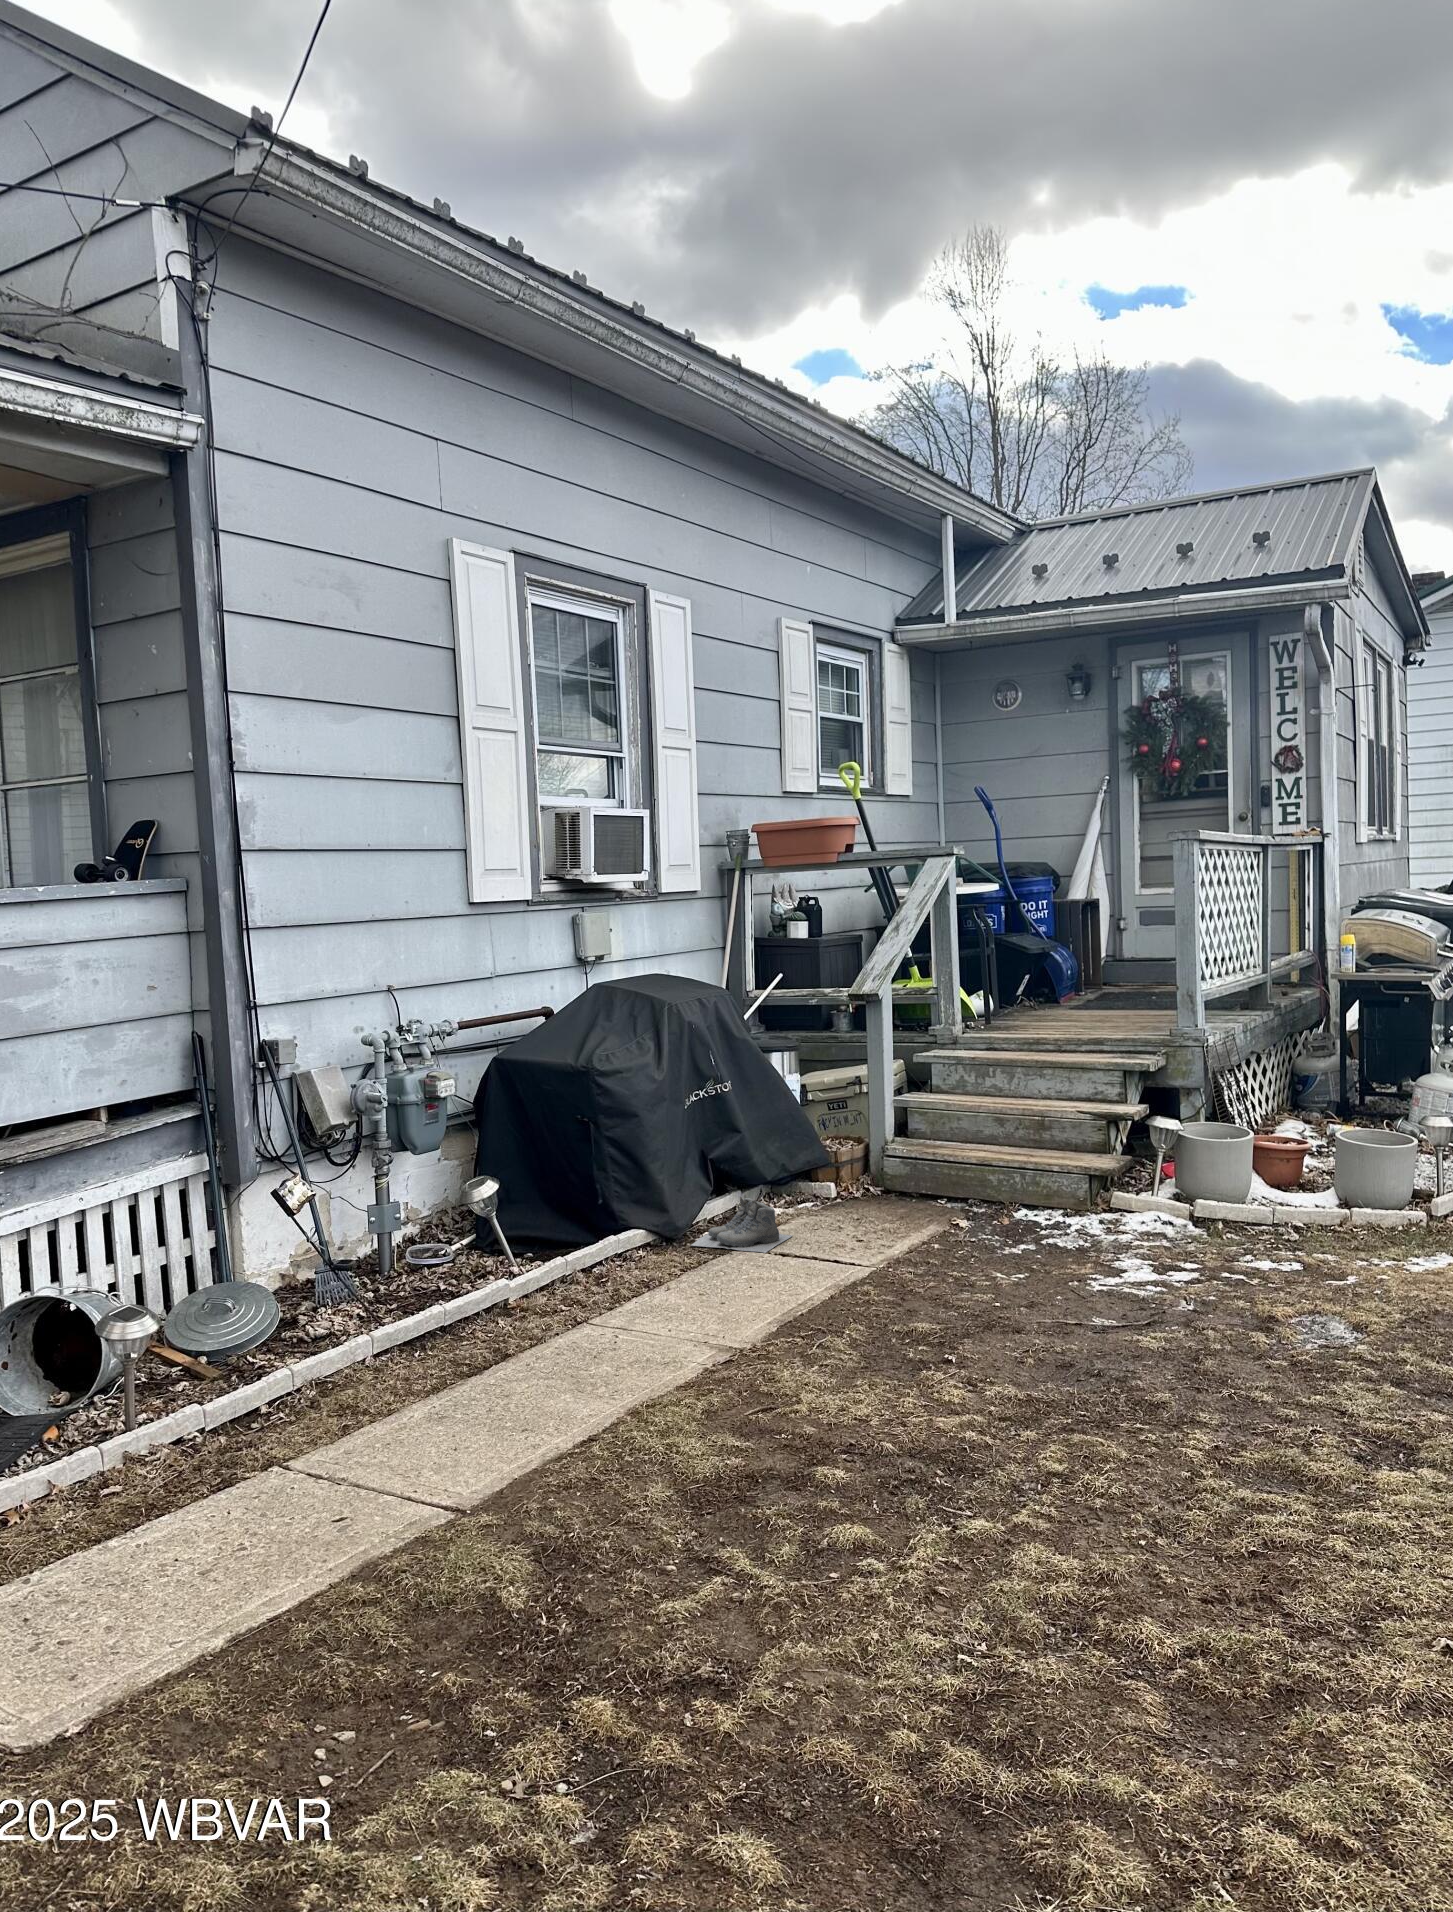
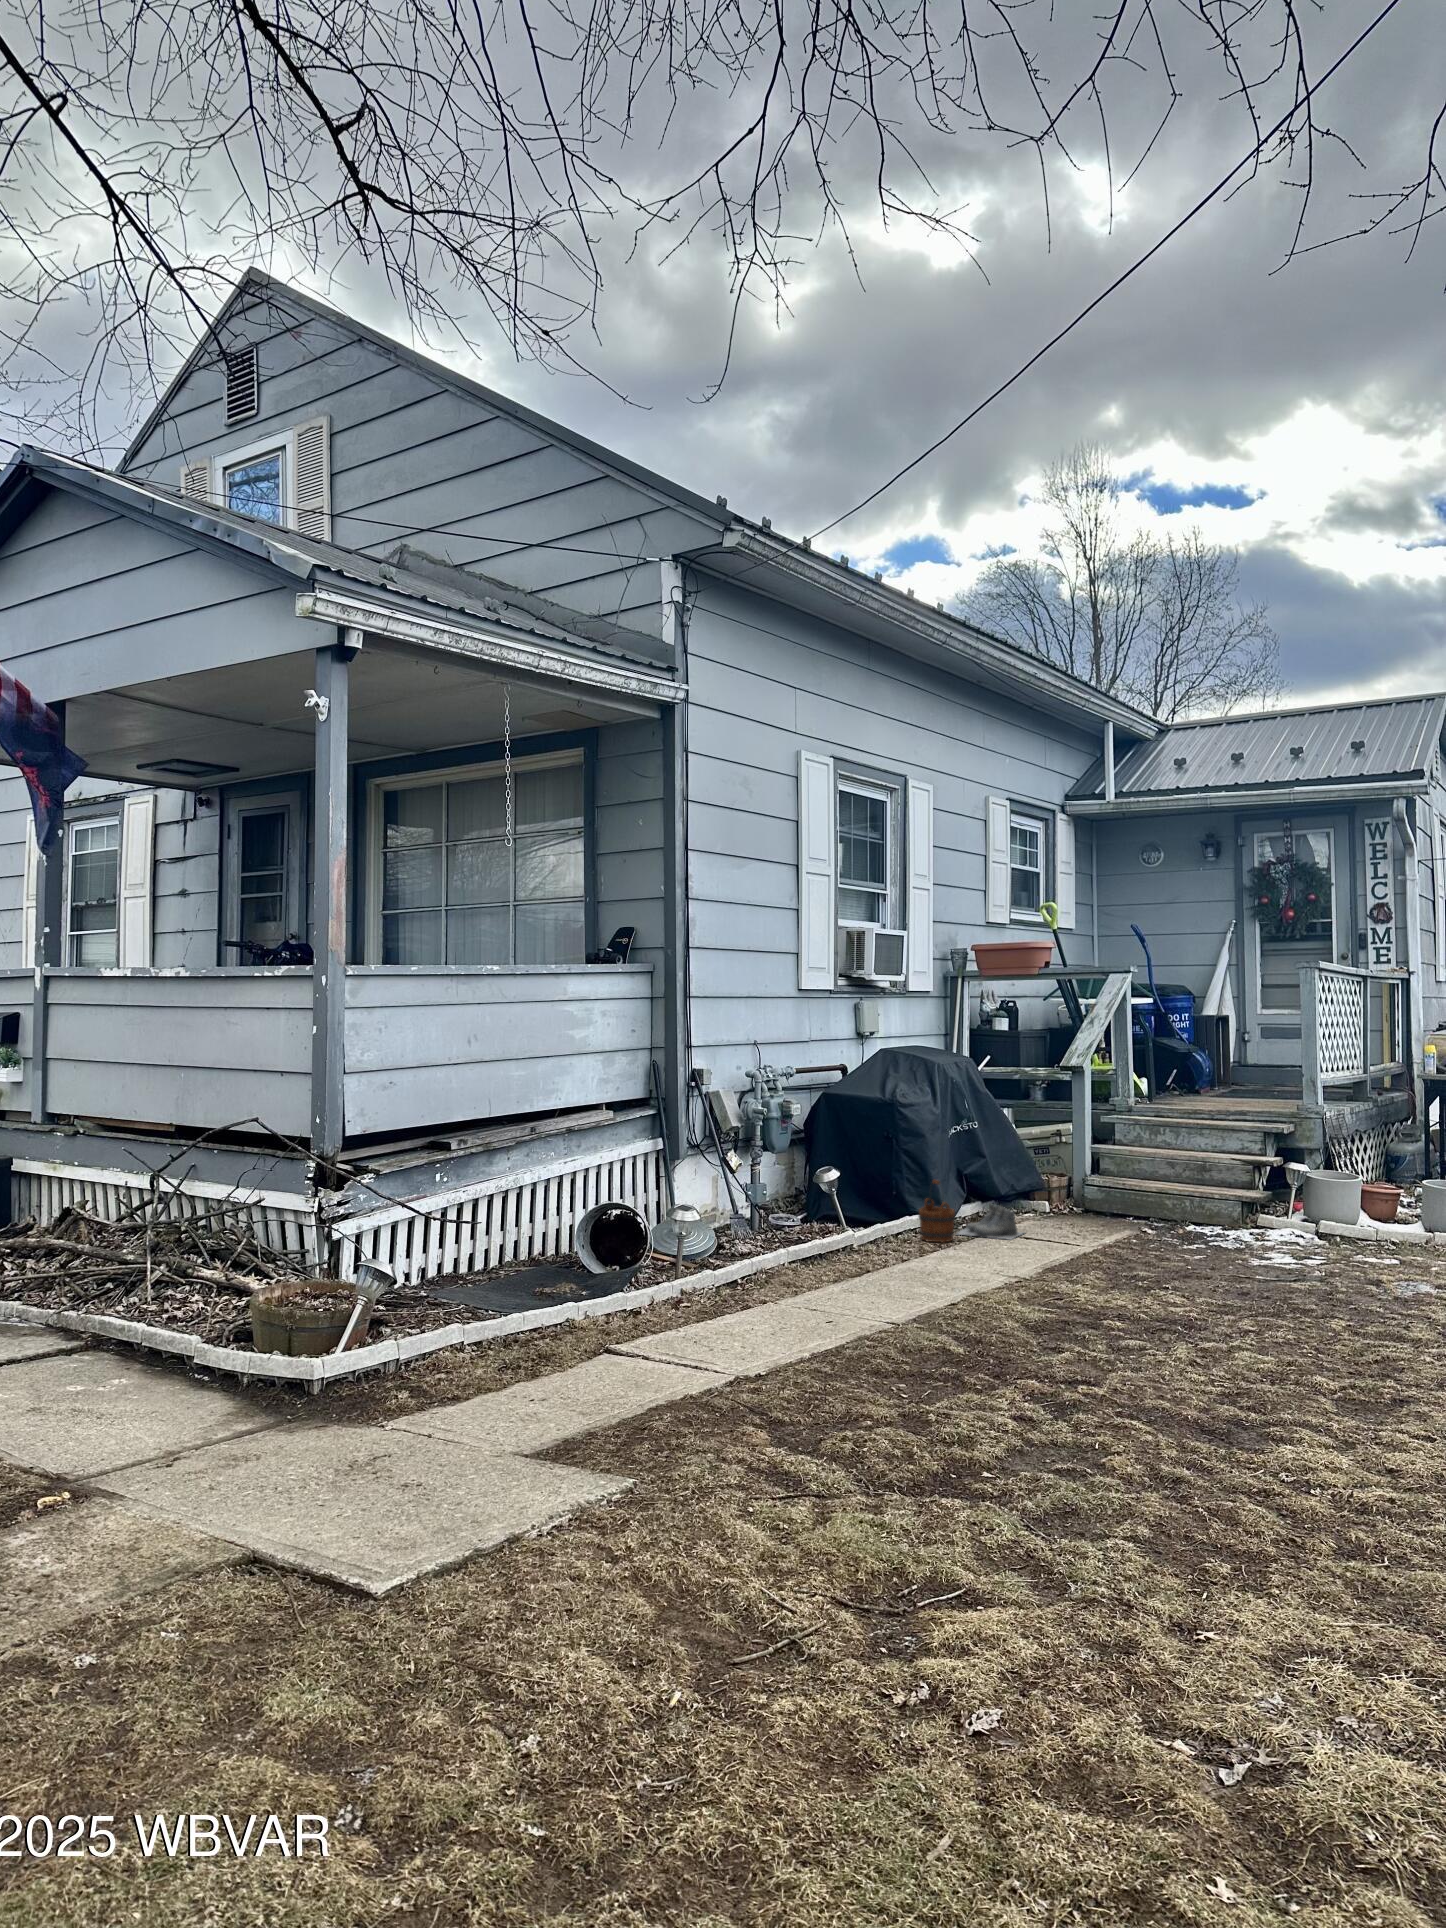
wooden bucket: none [631,1173,684,1265] -> present [918,1180,955,1243]

